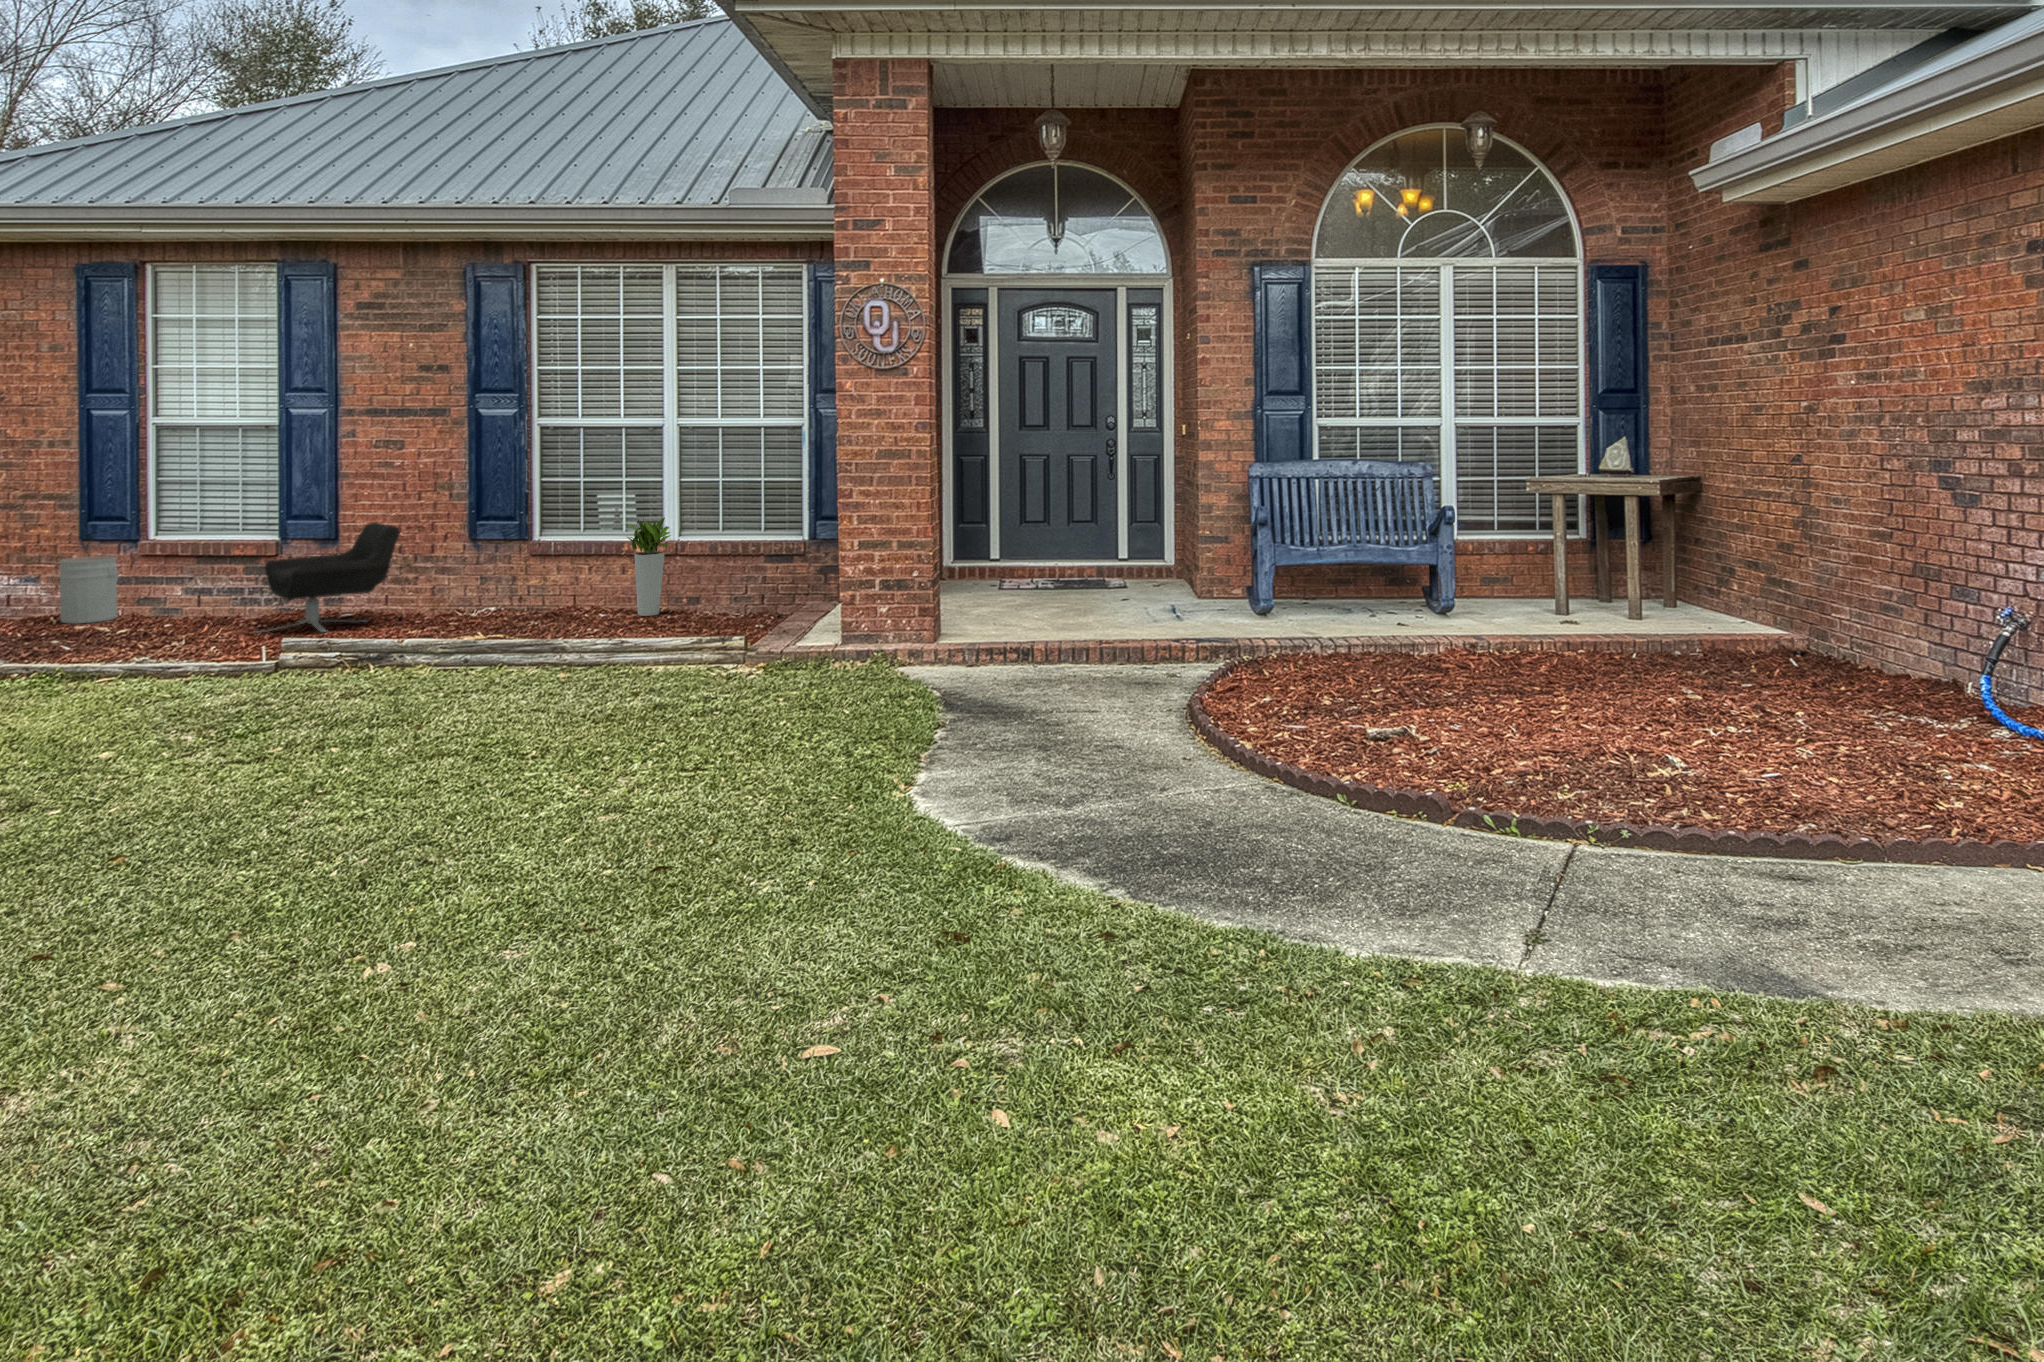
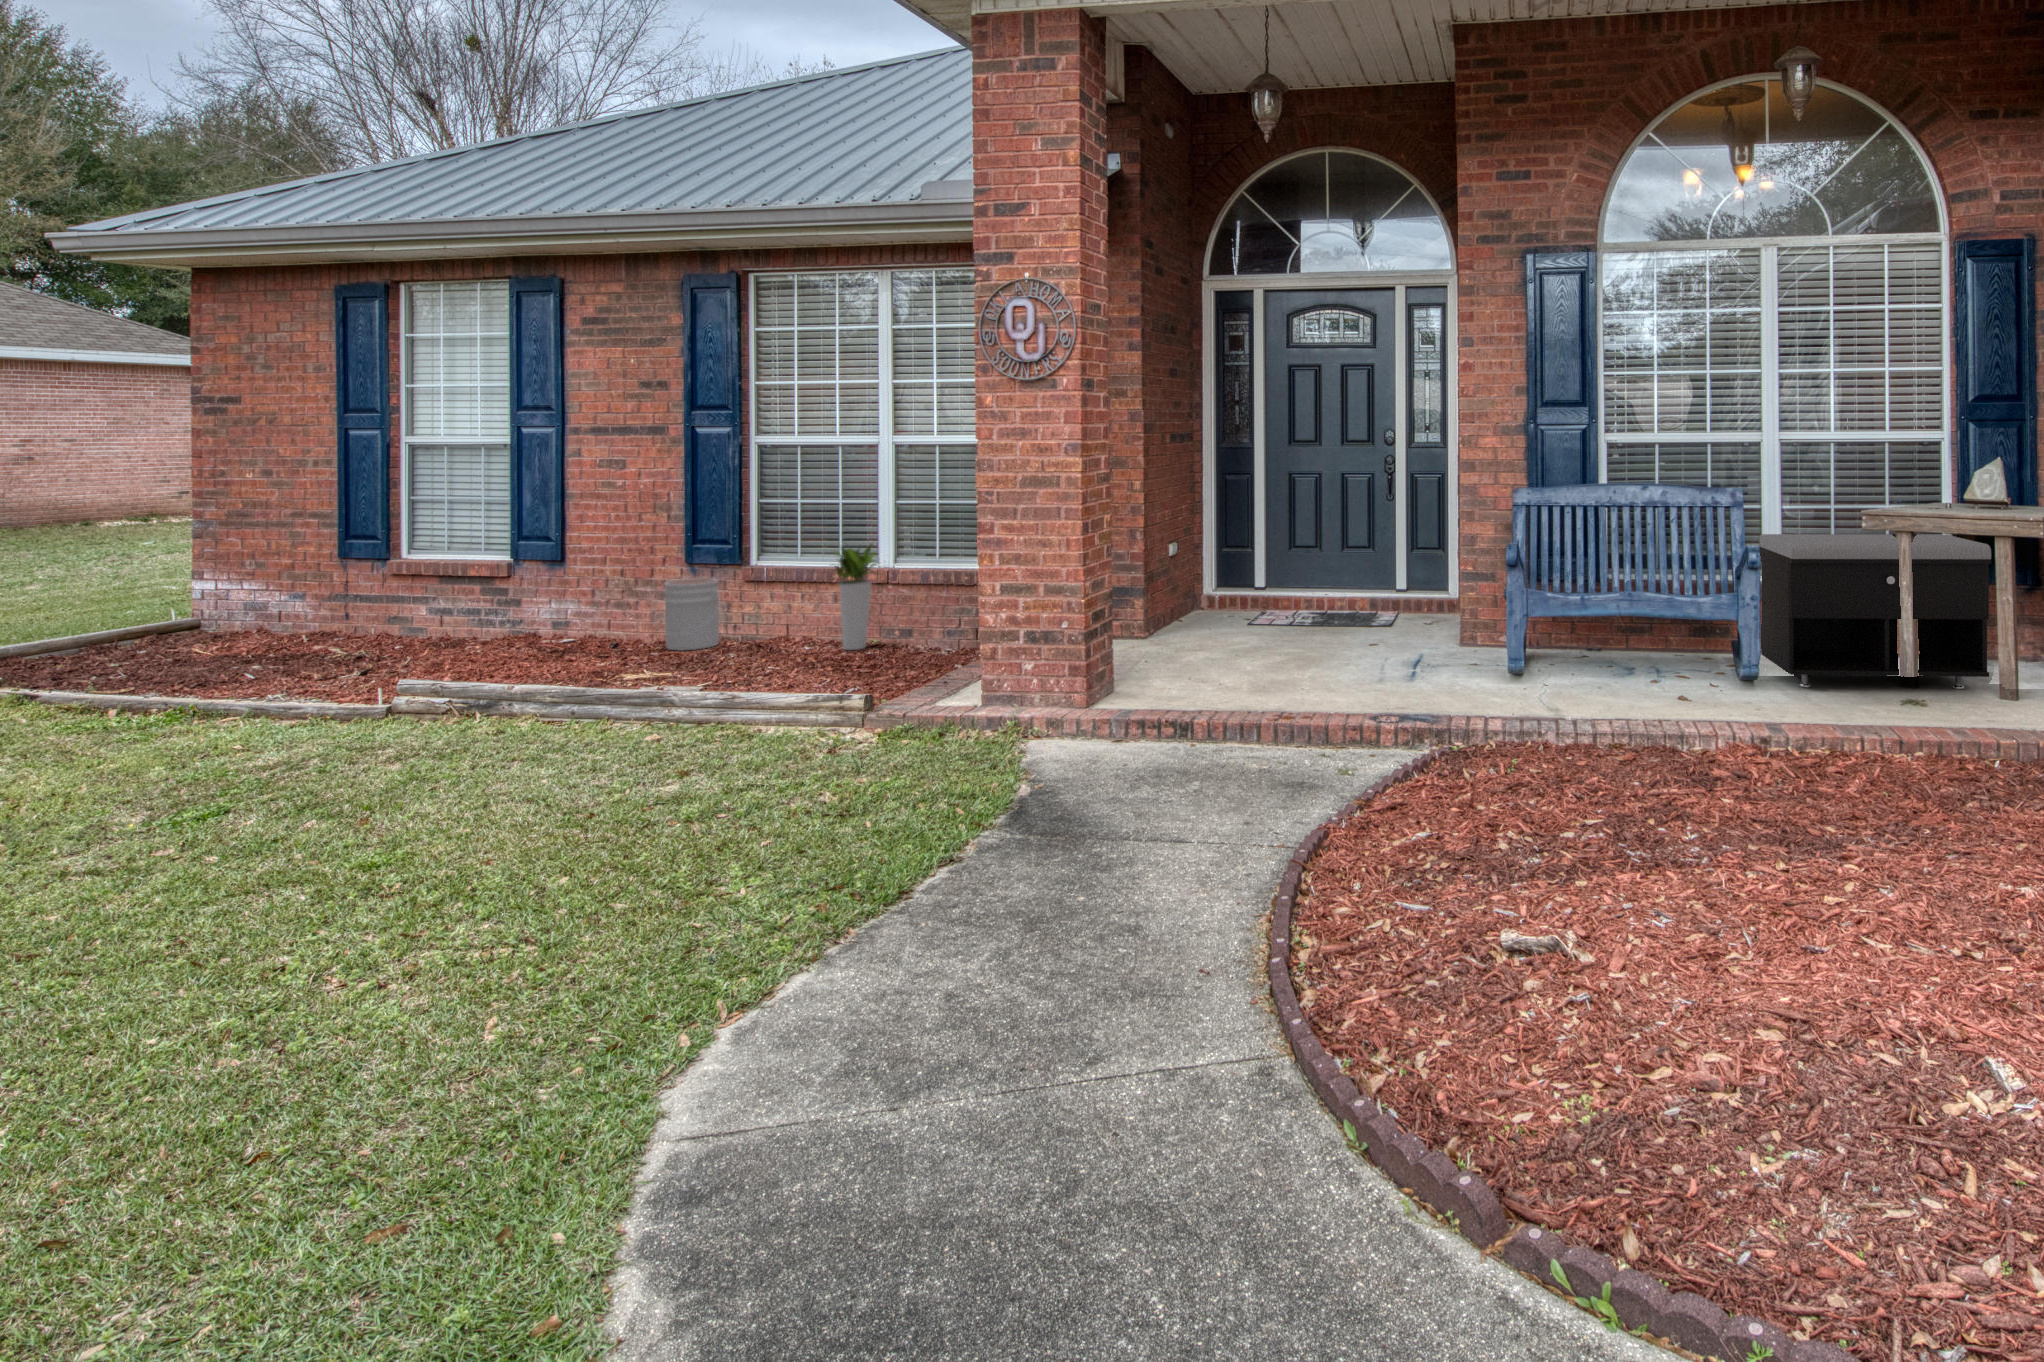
storage bench: none [1441,498,1617,618] -> present [1759,534,1992,689]
lounge chair: present [259,522,400,633] -> none [457,544,607,661]
bucket: present [48,556,119,624] -> present [664,578,720,651]

